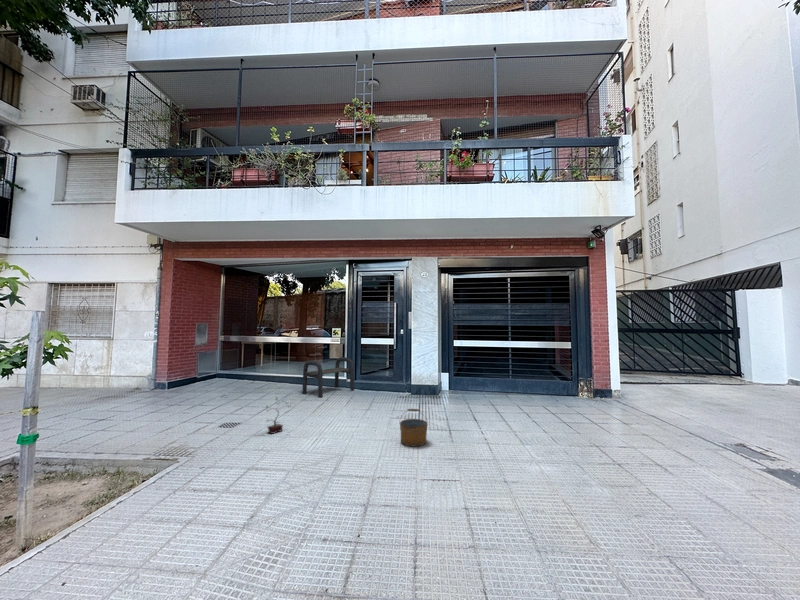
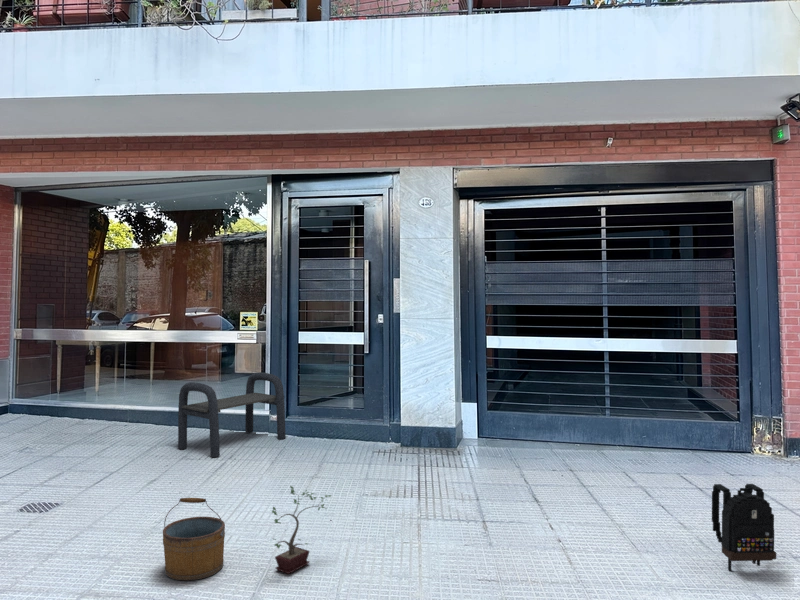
potted plant: present [267,399,291,434] -> present [272,486,331,574]
backpack: none [552,406,580,446] -> present [712,484,776,571]
bucket: present [400,409,428,446] -> present [163,498,225,580]

